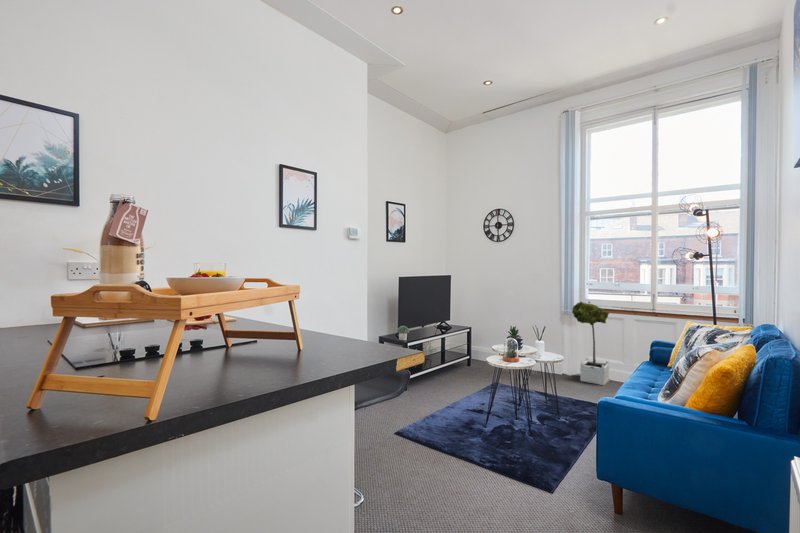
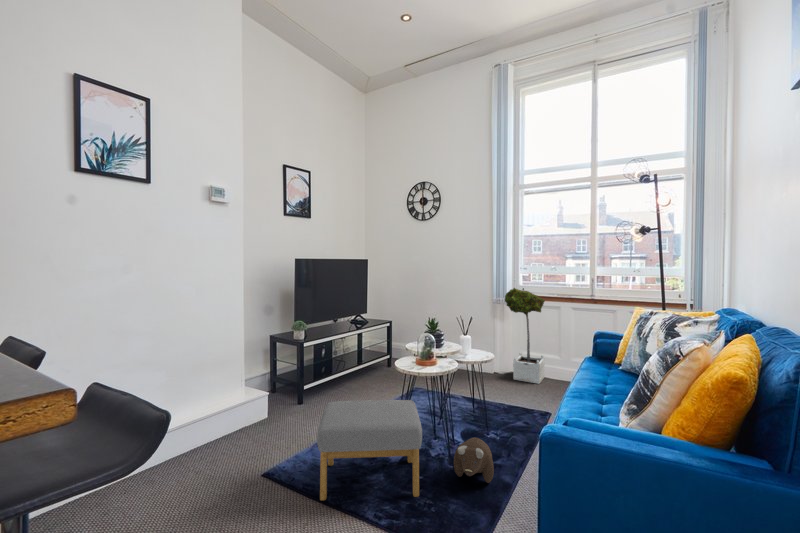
footstool: none [437,386,511,454] -> present [317,400,422,500]
plush toy: none [534,417,565,450] -> present [454,437,494,483]

